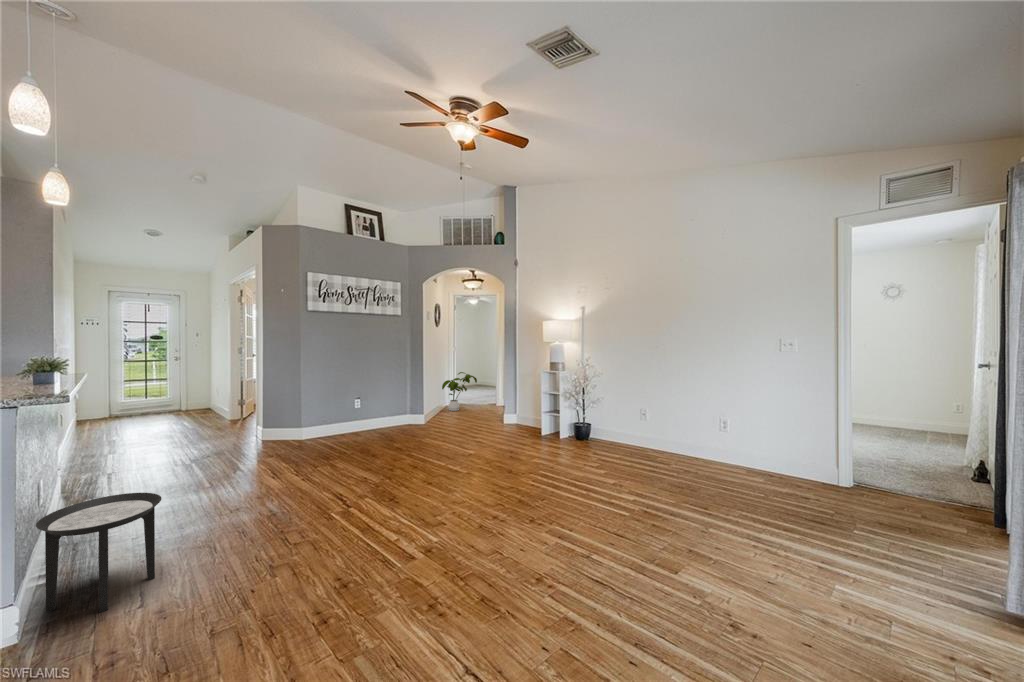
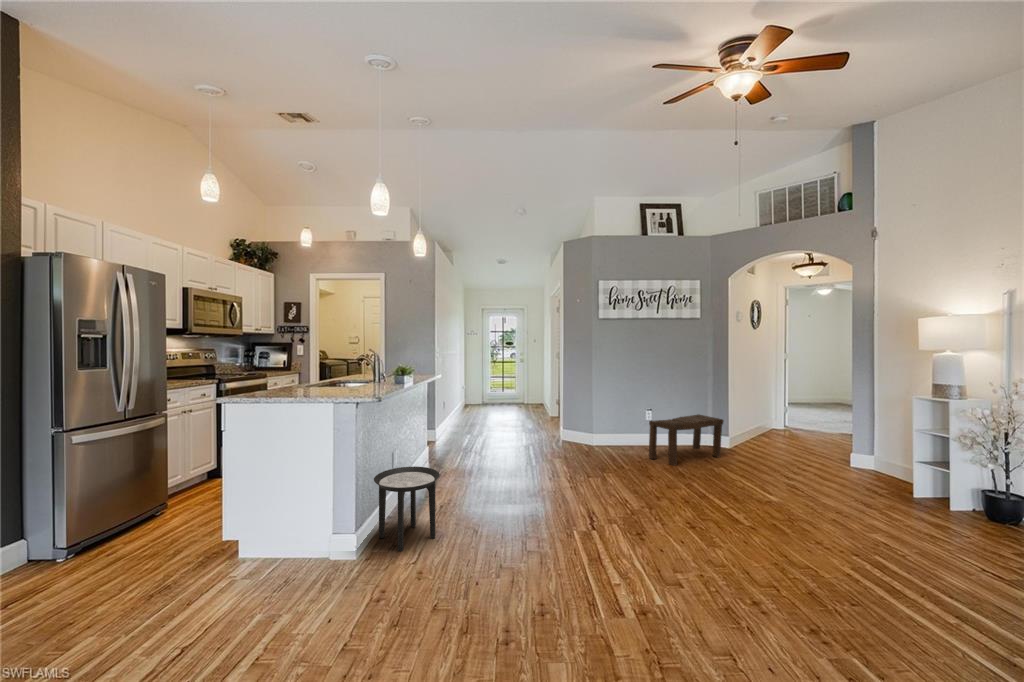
house plant: present [442,372,477,411] -> none [763,392,820,443]
bench: none [363,396,422,441] -> present [649,414,724,466]

